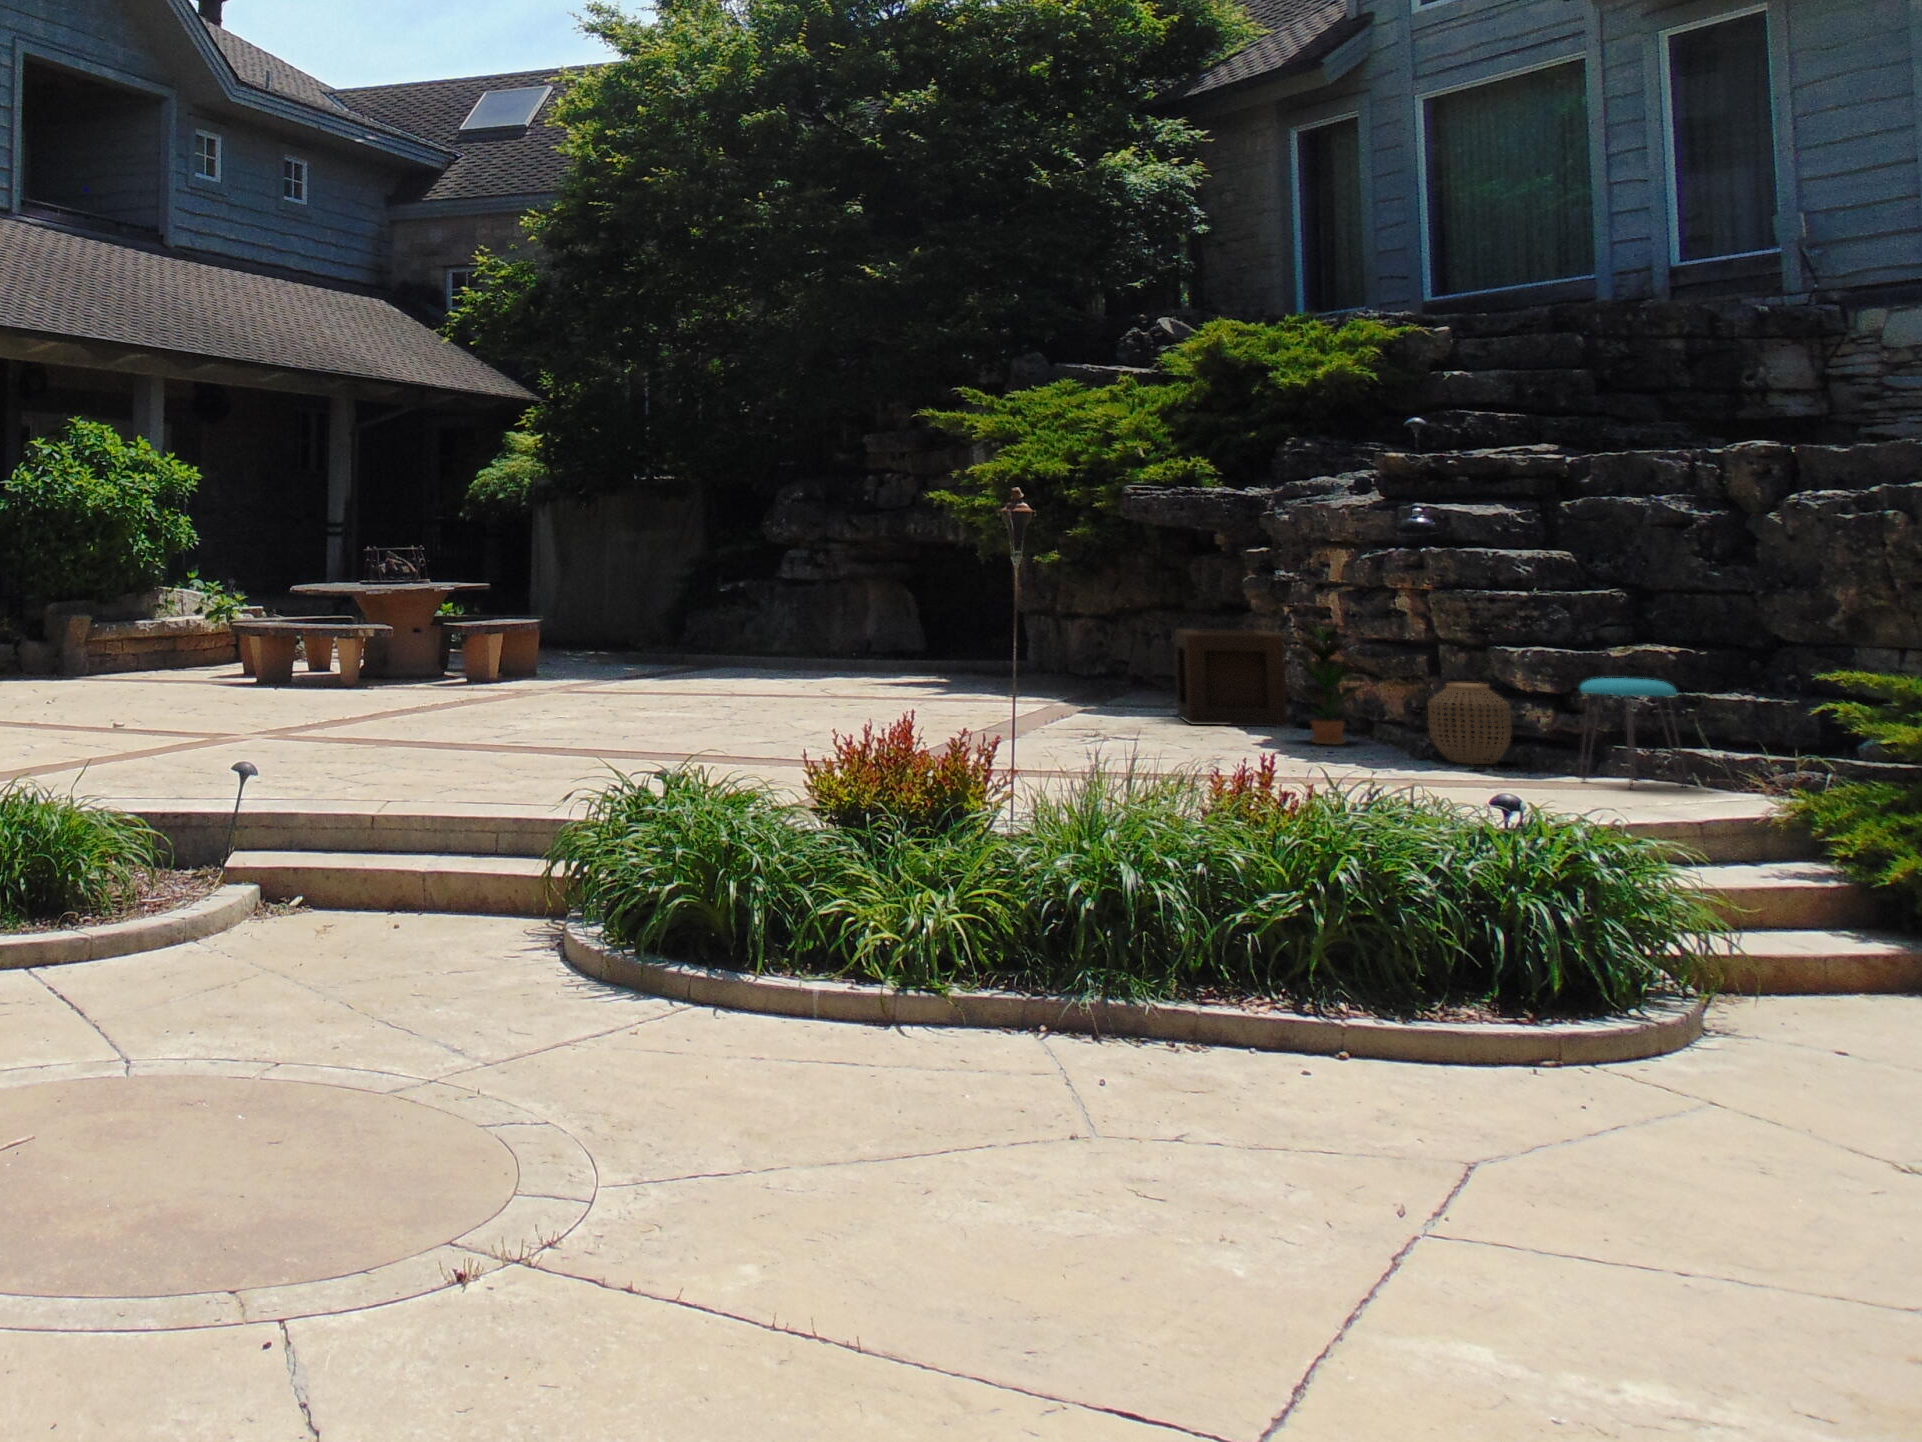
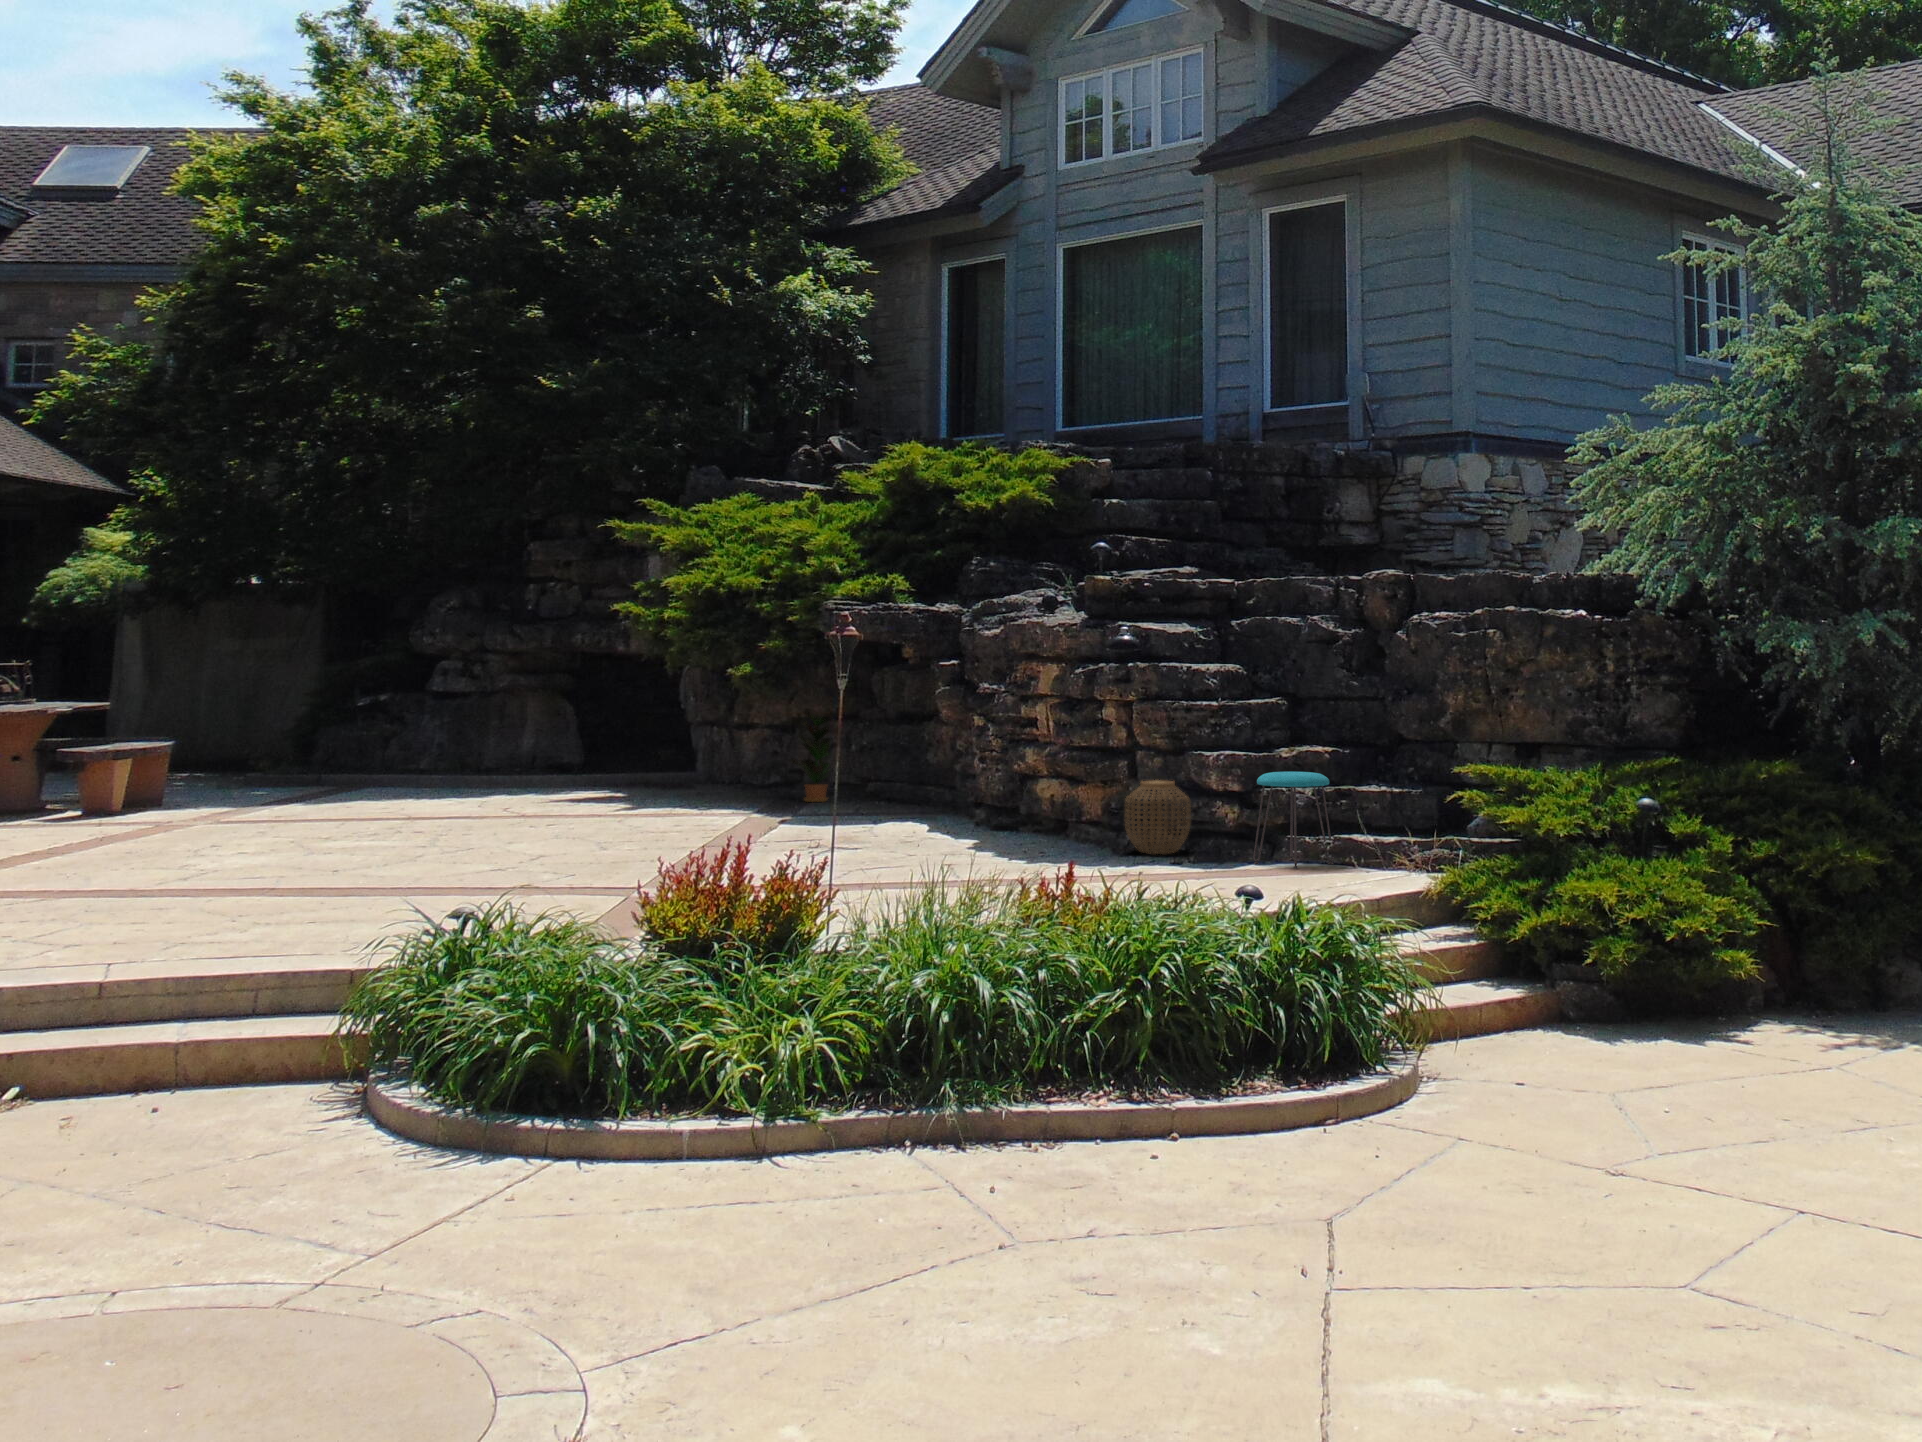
potted plant: present [1288,621,1364,744] -> present [789,710,834,802]
wooden crate: present [1175,629,1287,727] -> none [879,738,983,831]

